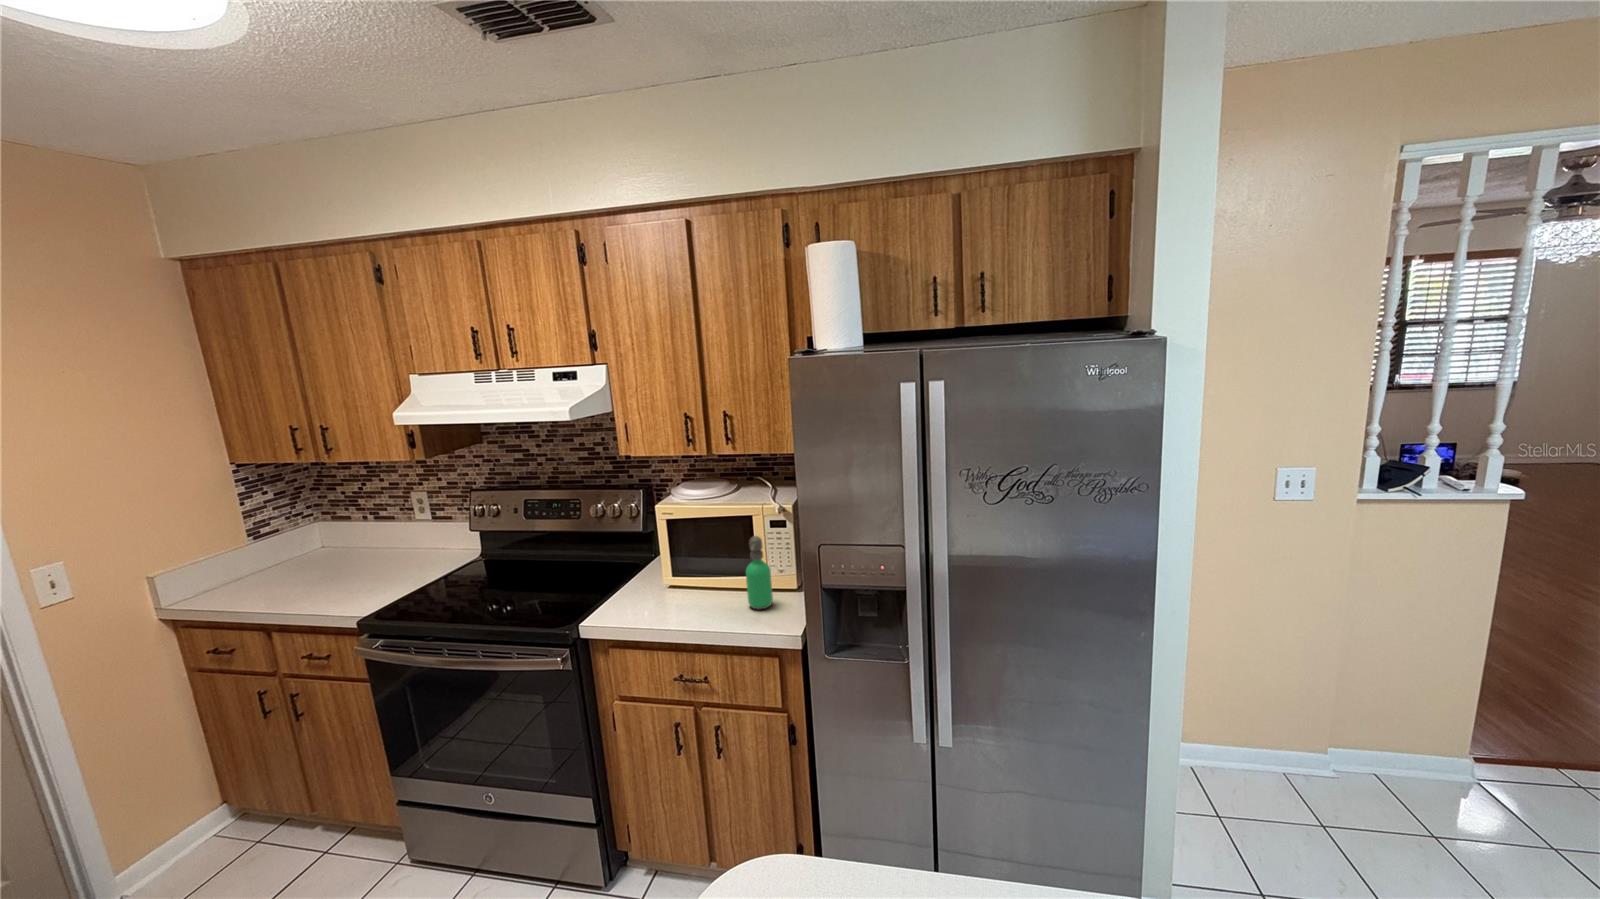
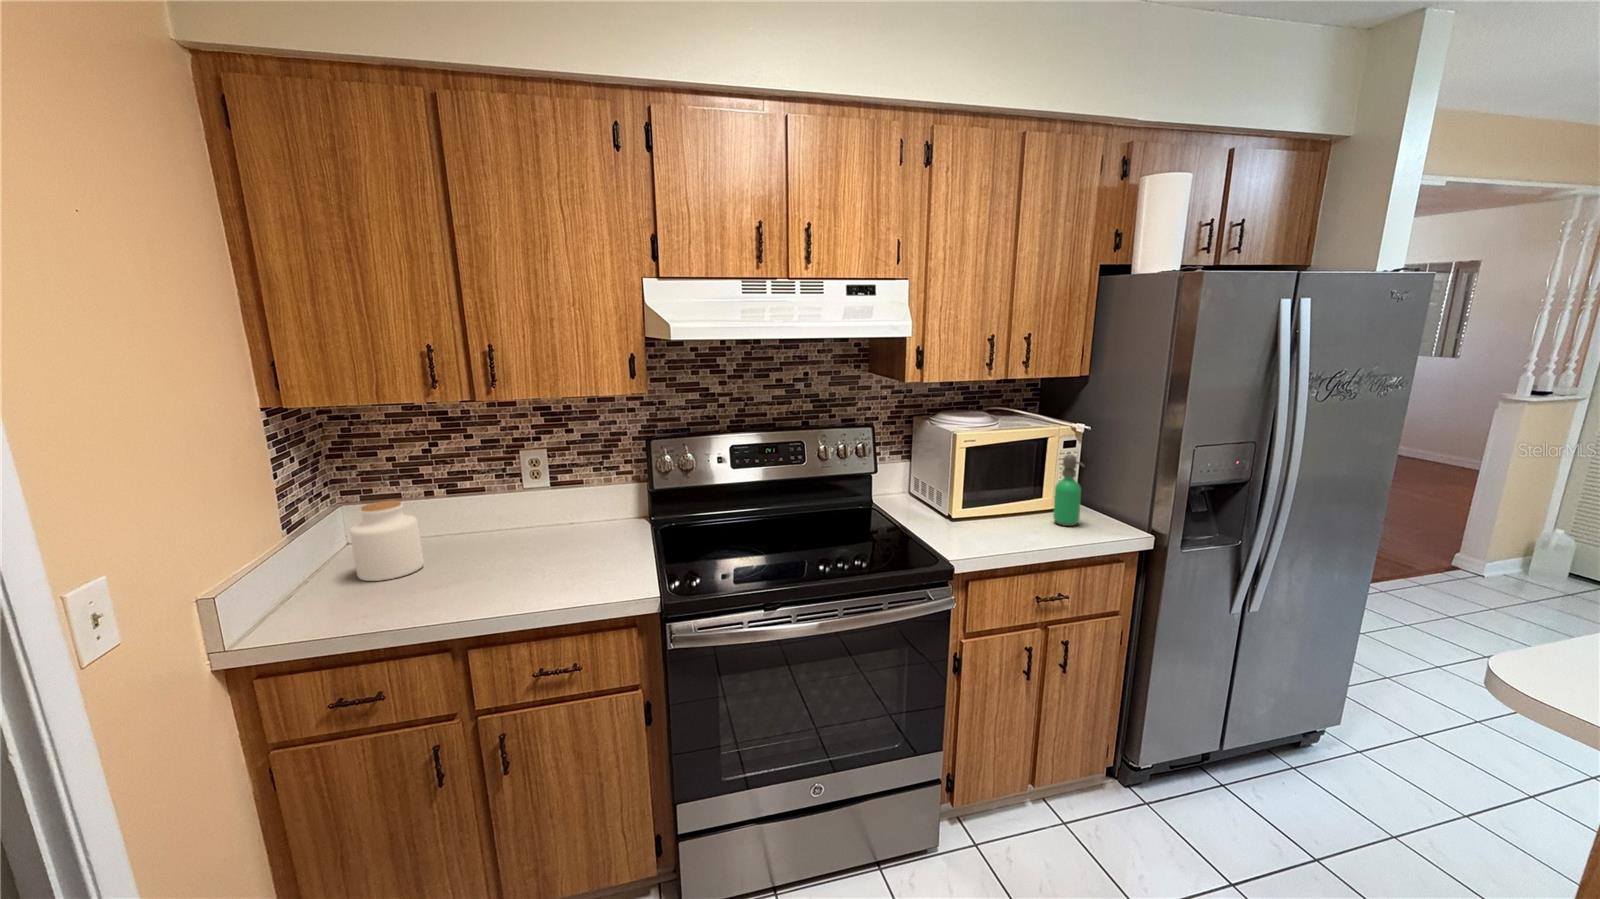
jar: none [274,524,328,577] -> present [350,500,424,581]

